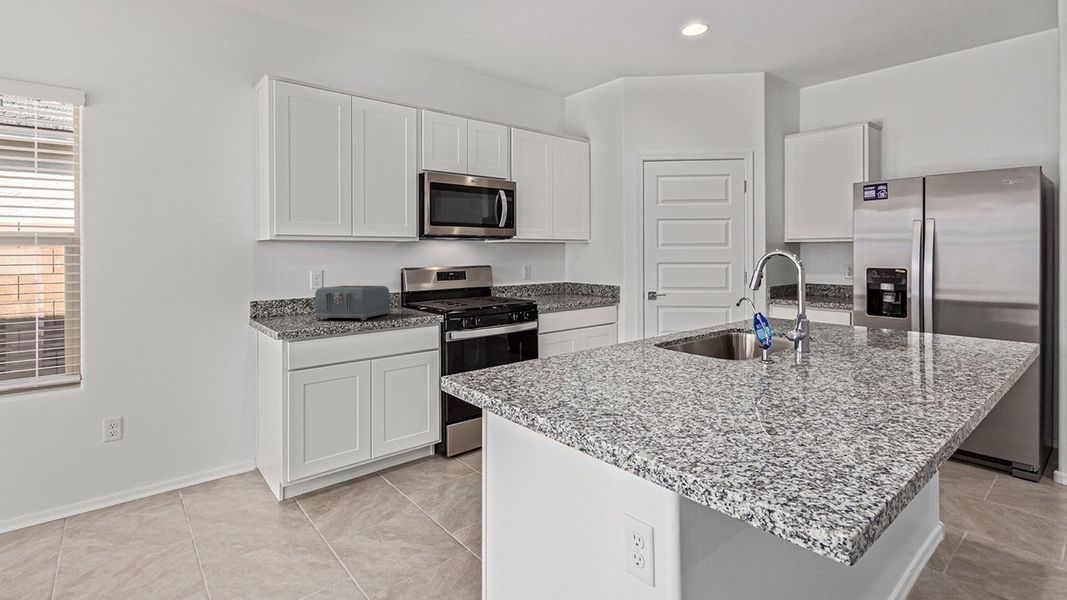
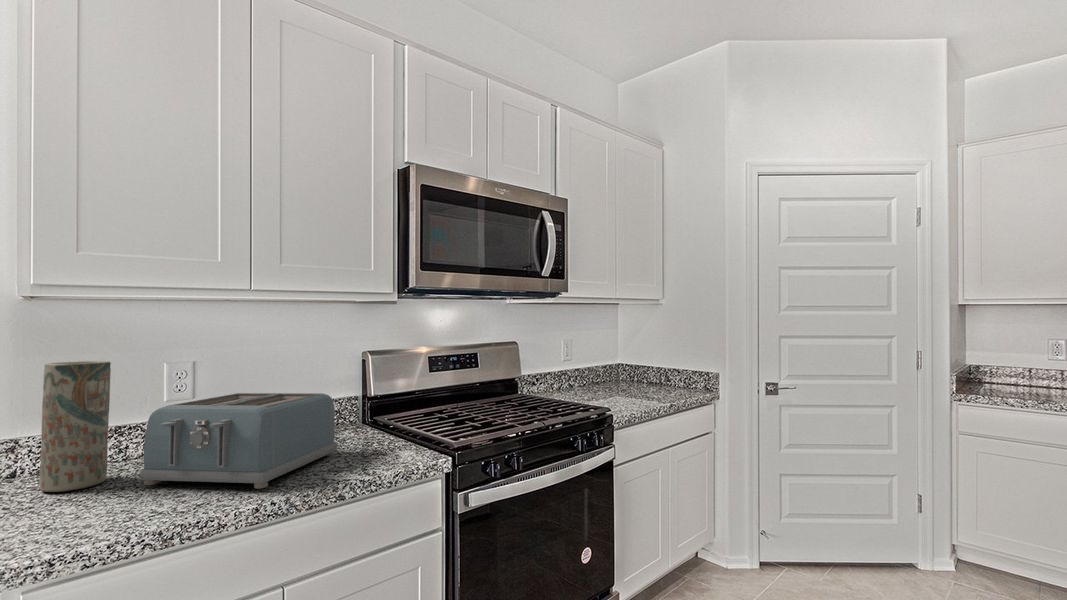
vase: none [273,269,297,321] -> present [39,361,111,492]

